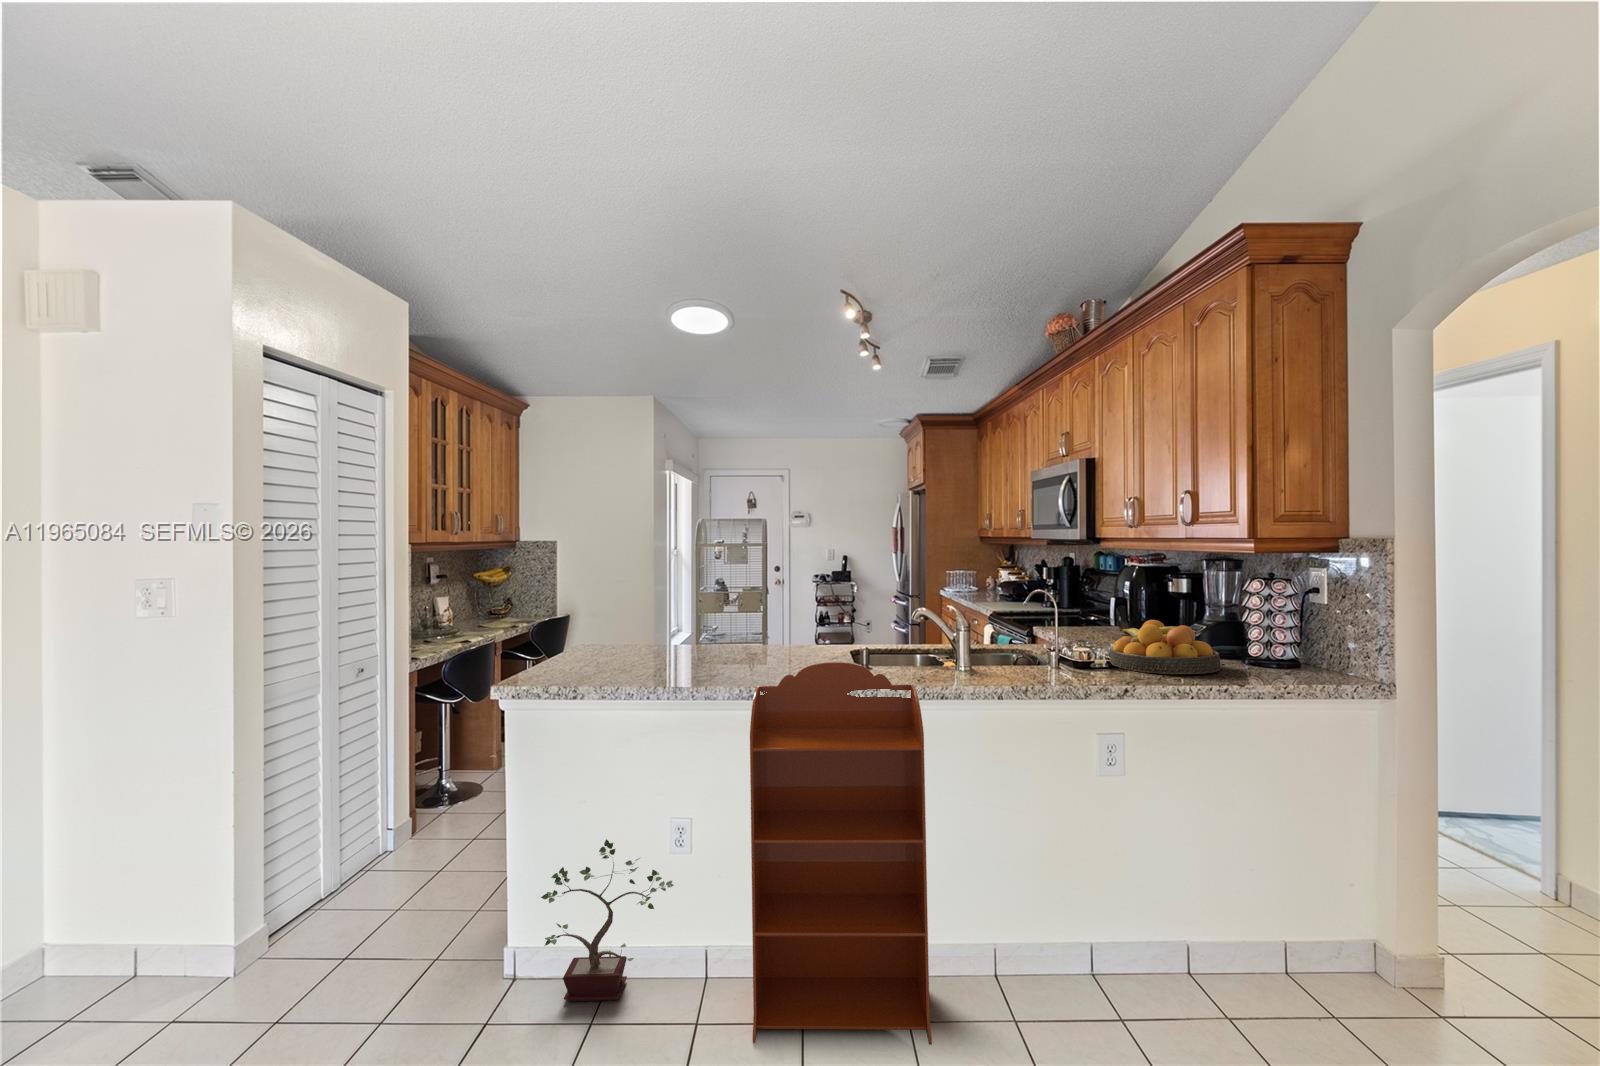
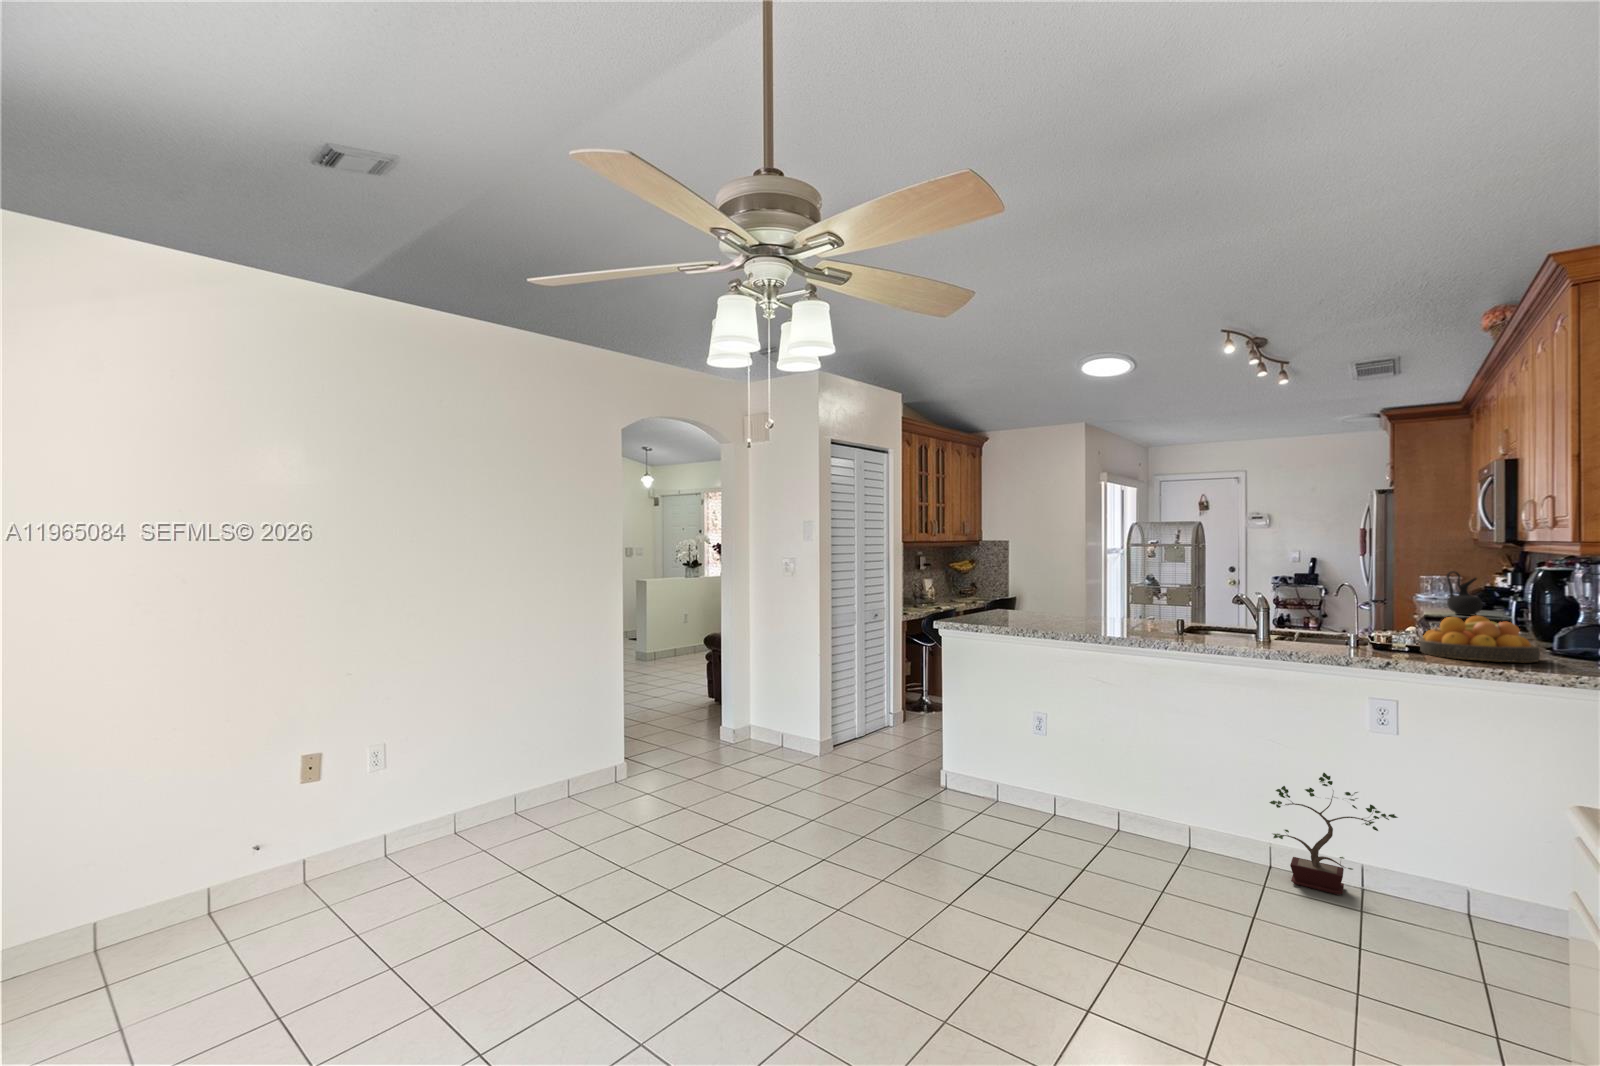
ceramic jug: none [990,566,1015,607] -> present [1447,571,1483,616]
bookcase: present [750,662,932,1045] -> none [1068,623,1200,871]
potted plant: present [541,839,674,1001] -> present [1270,773,1398,895]

